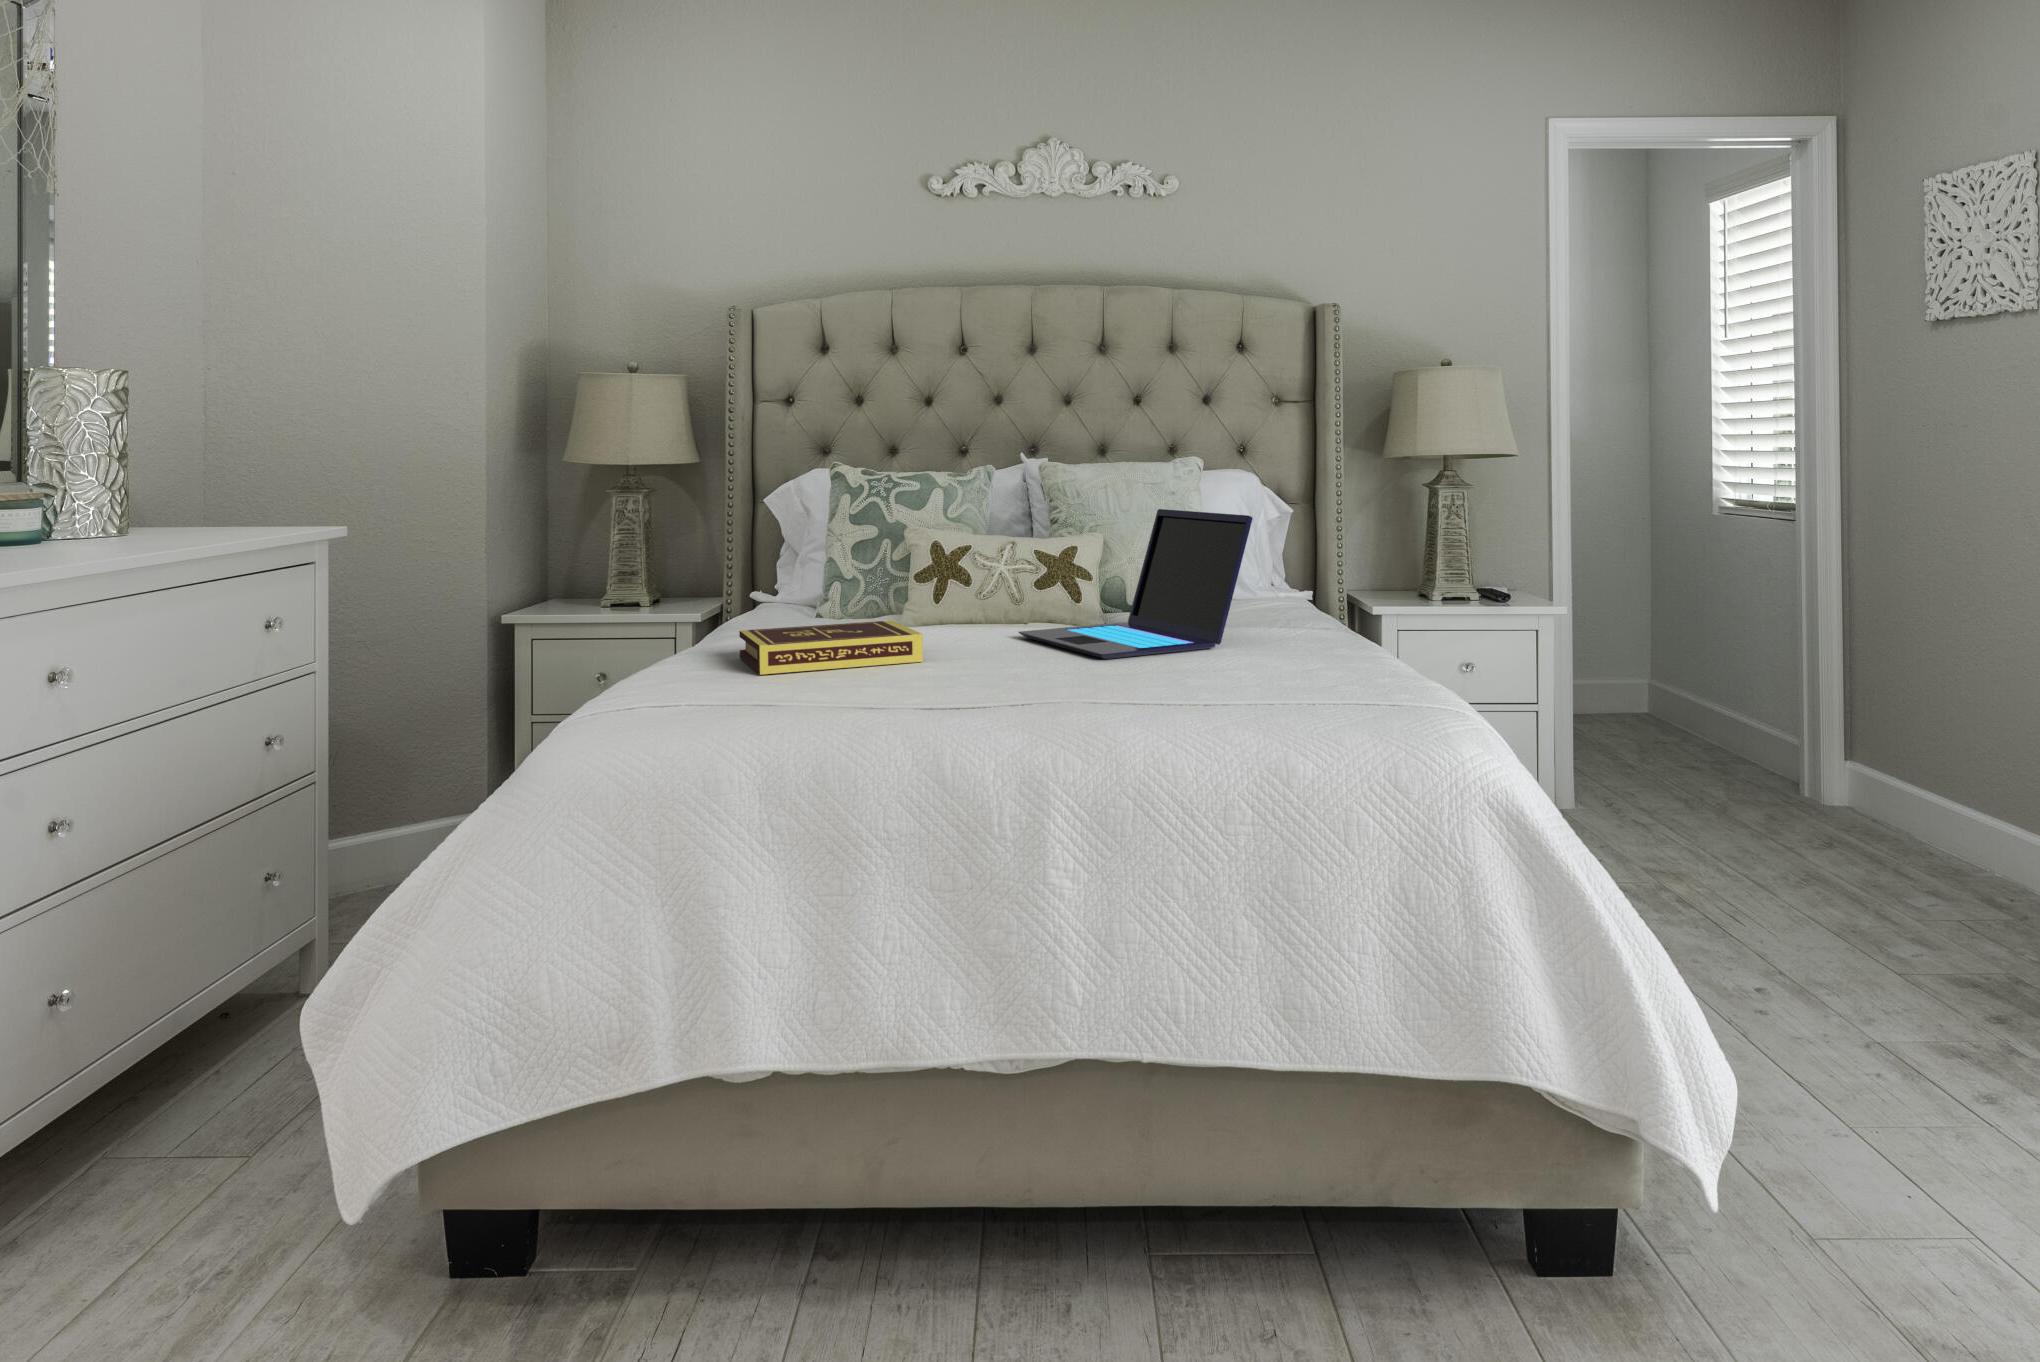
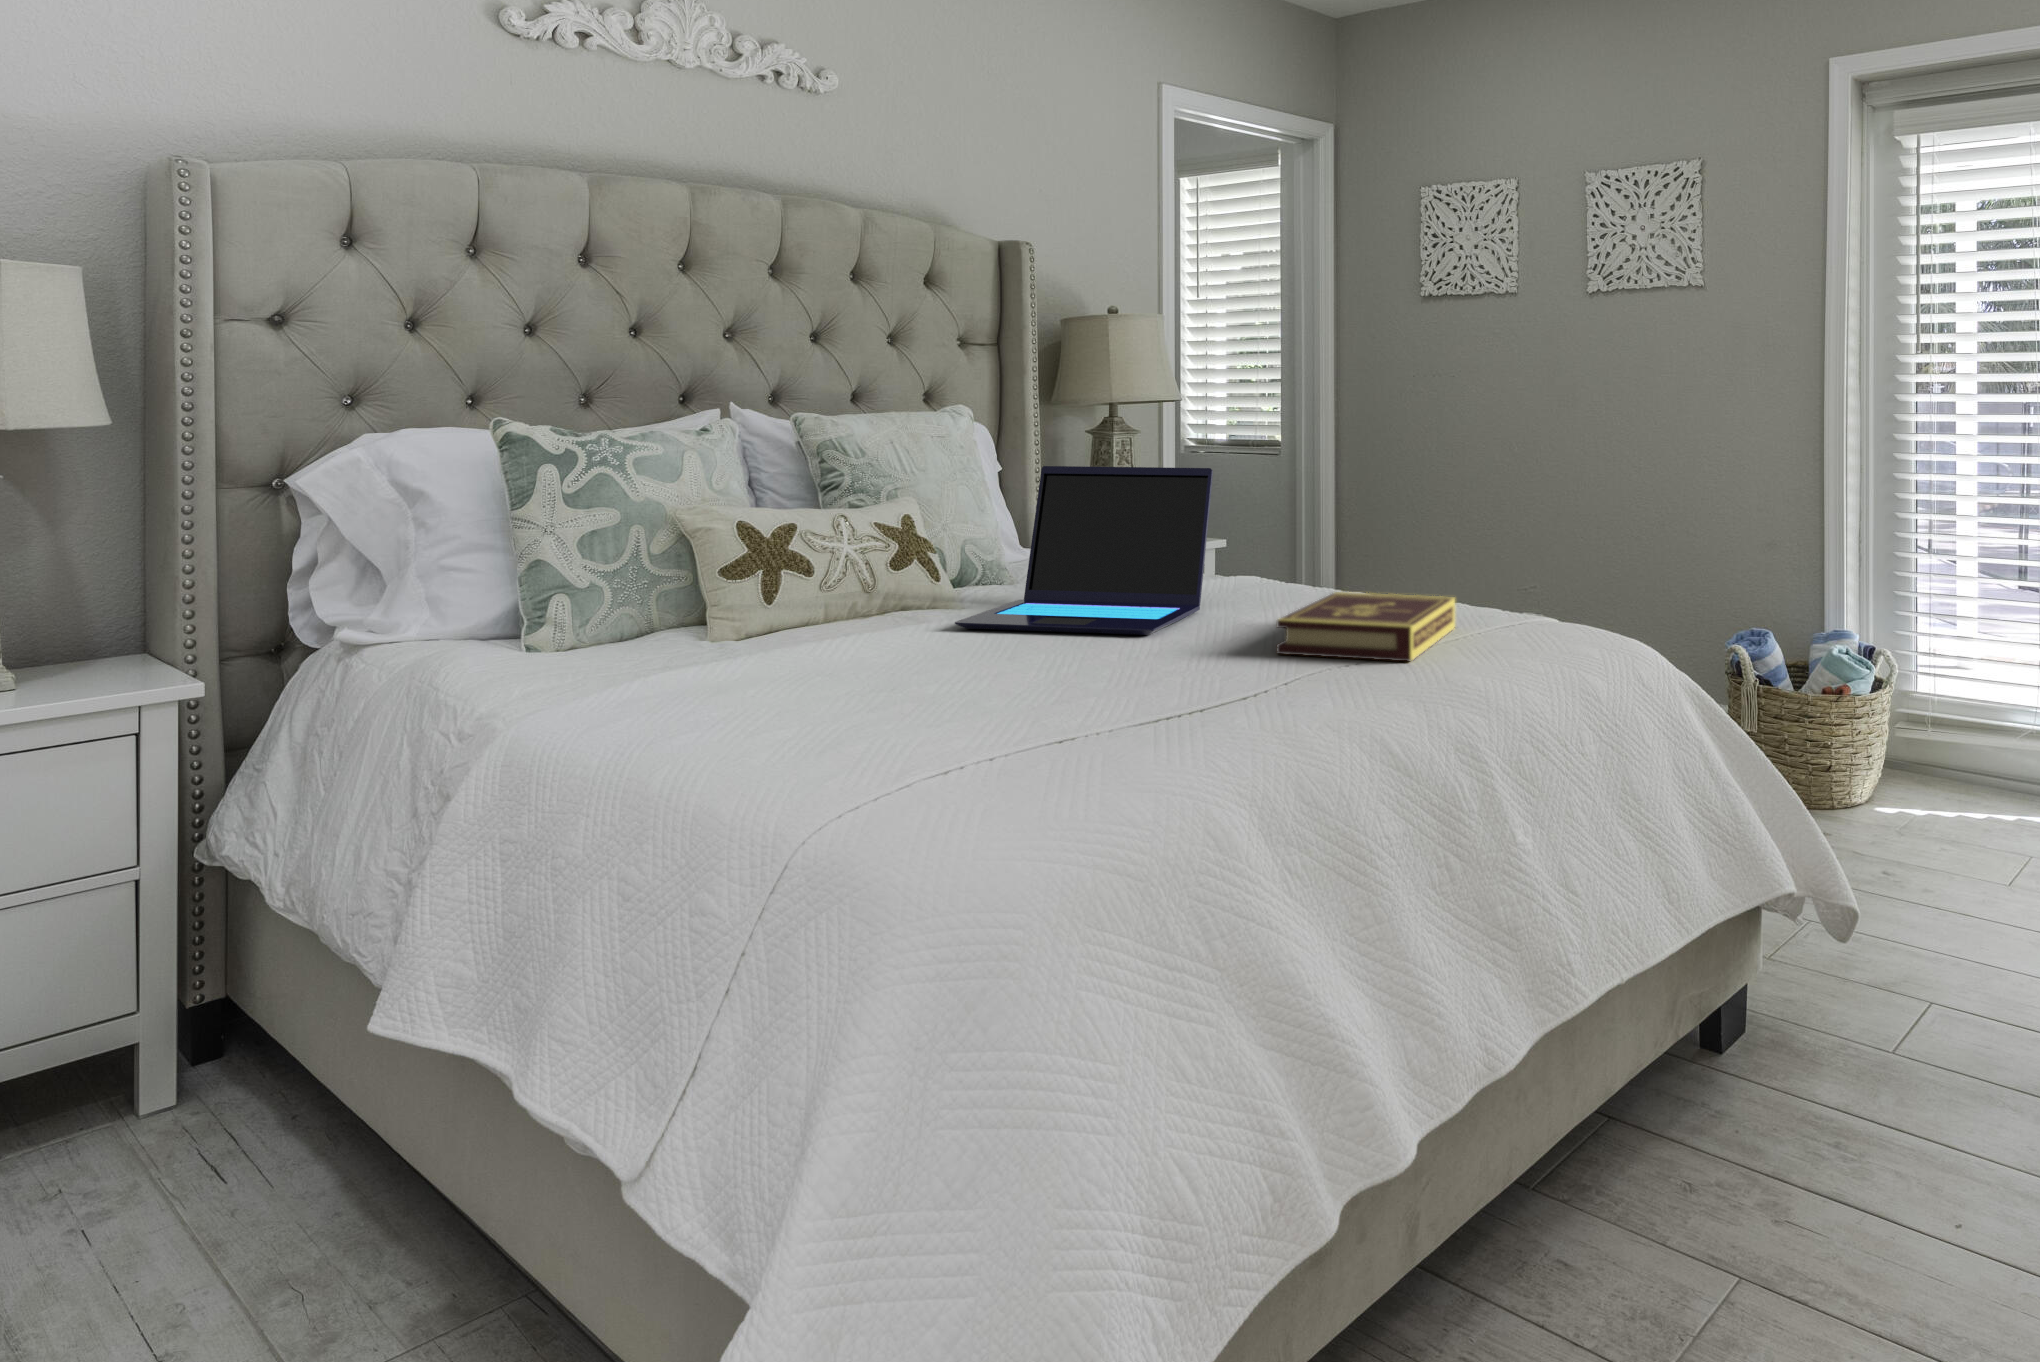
book: present [739,621,923,675] -> present [1277,592,1455,661]

